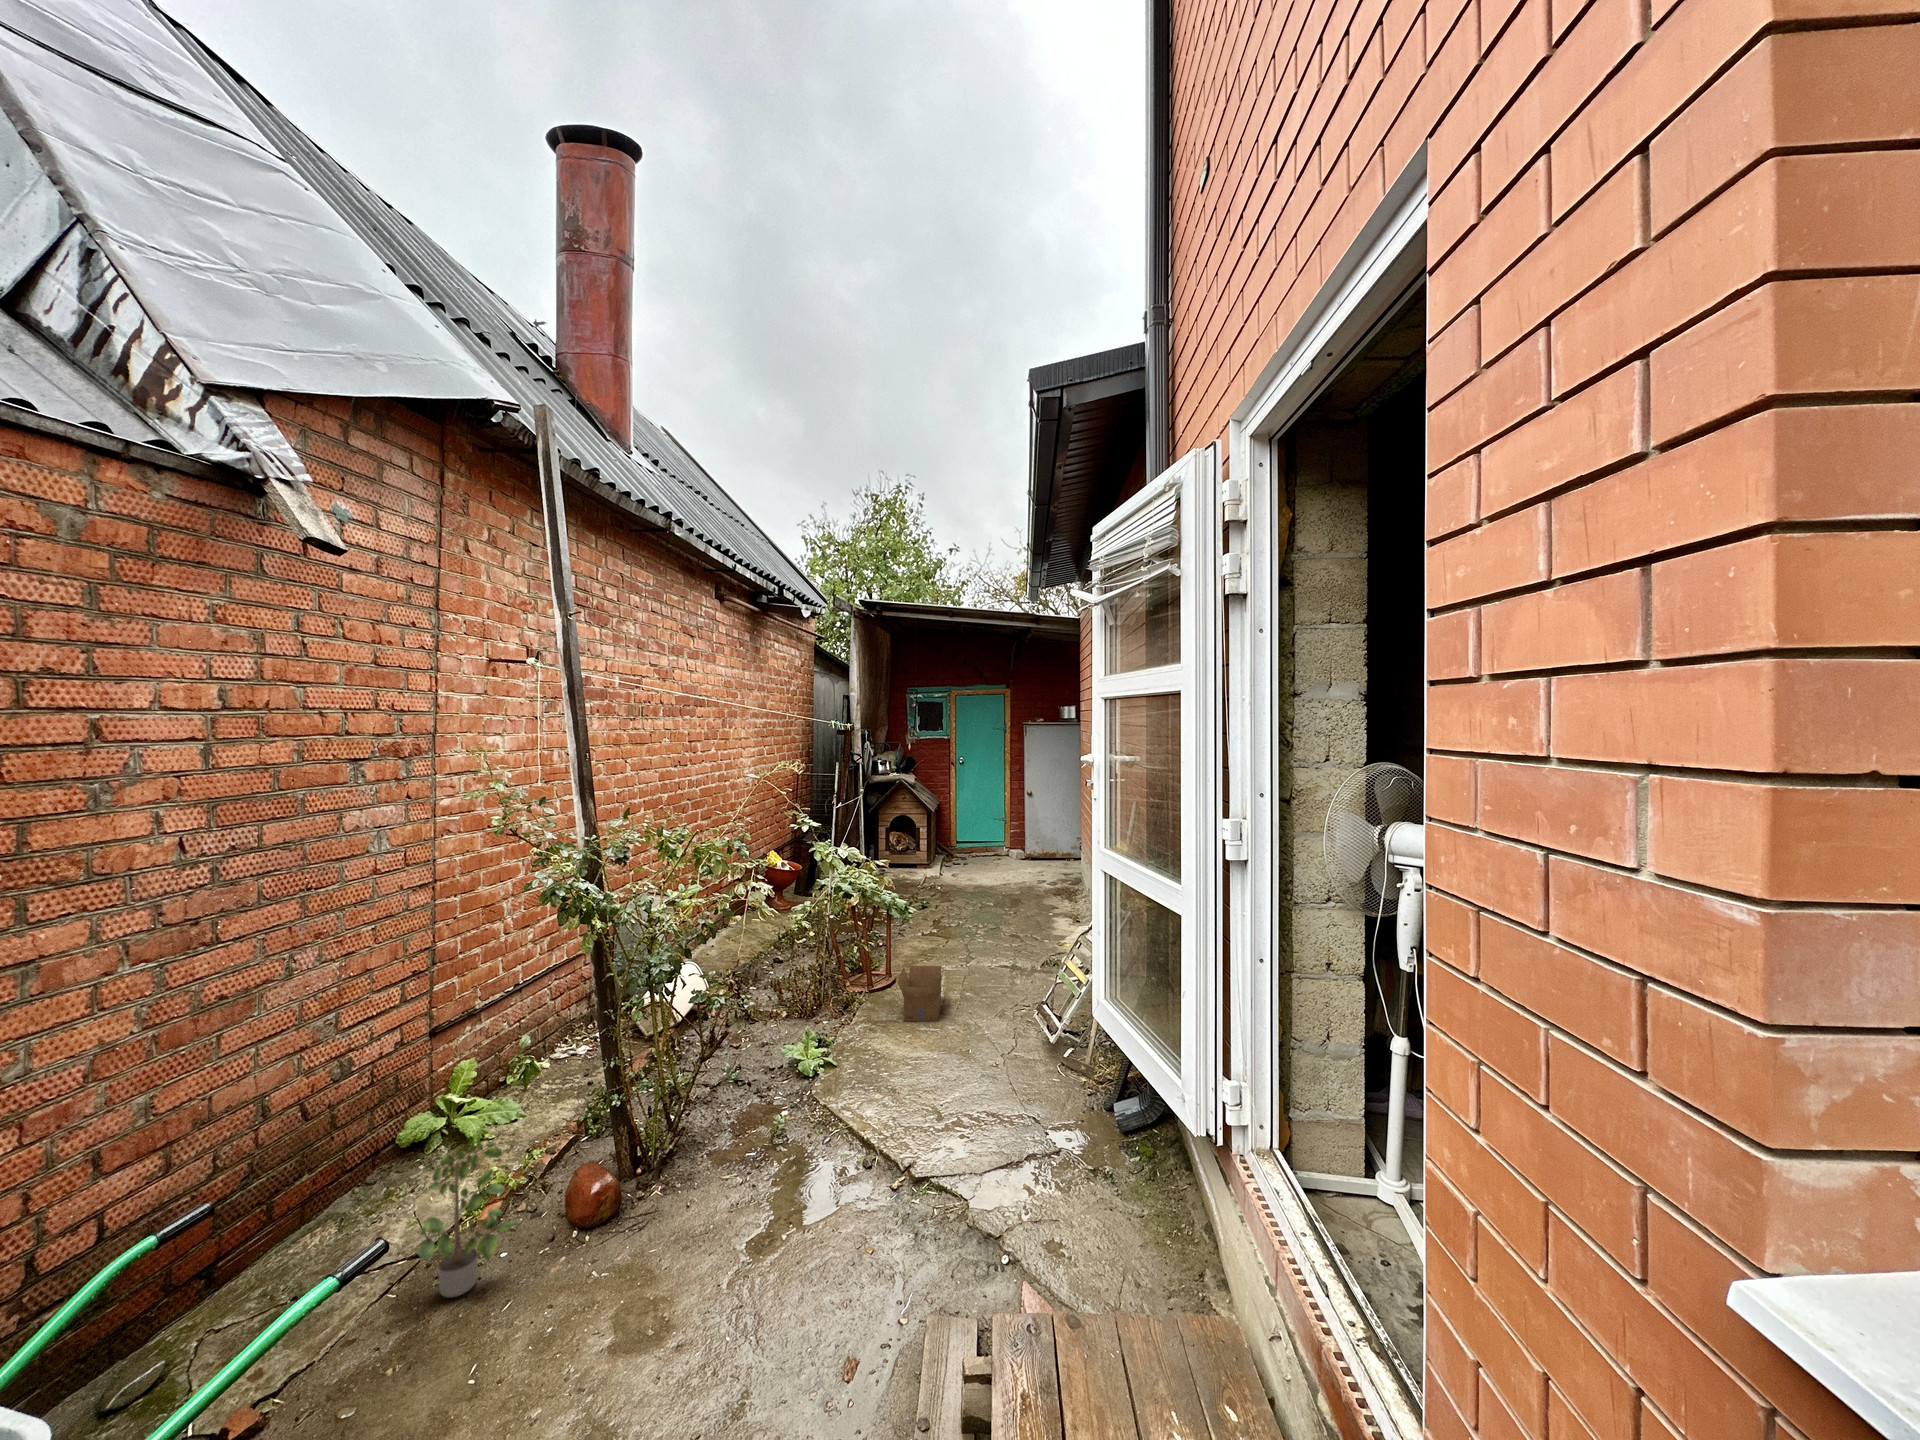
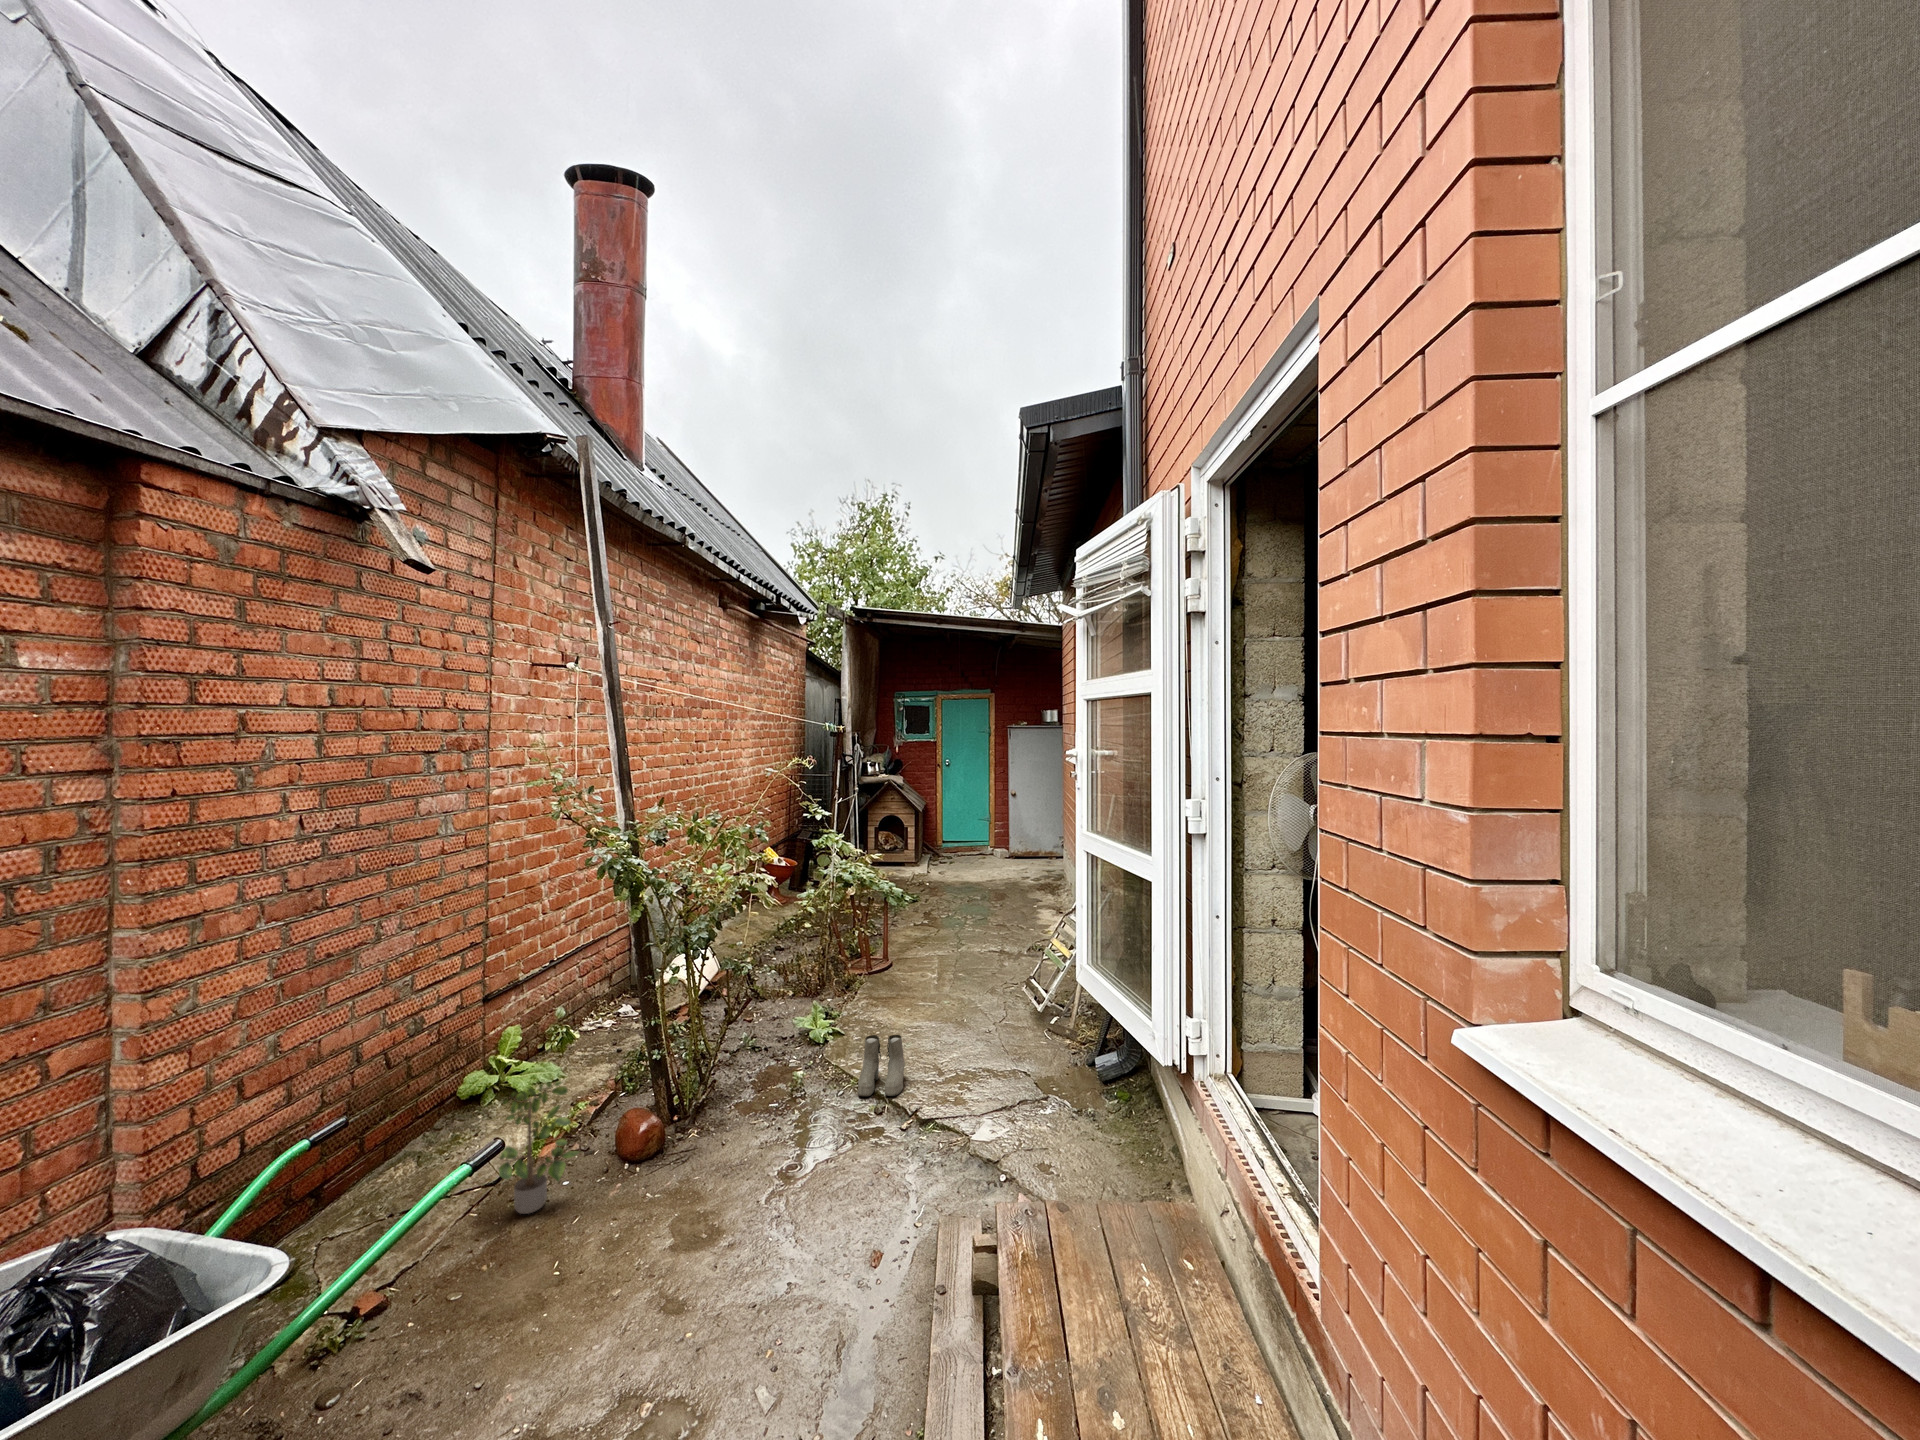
cardboard box: present [898,966,943,1022] -> none [896,945,938,995]
boots: none [846,1076,900,1149] -> present [858,1035,905,1096]

